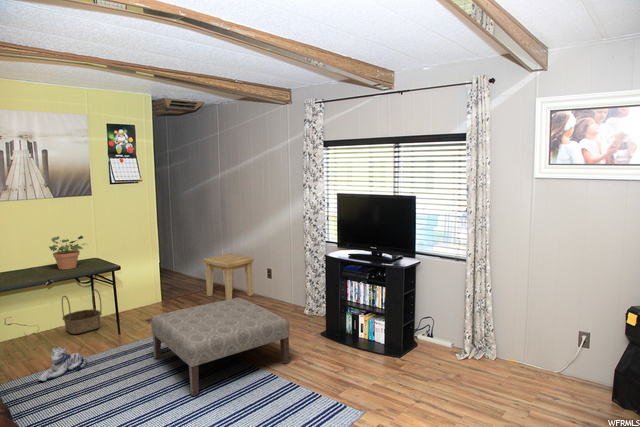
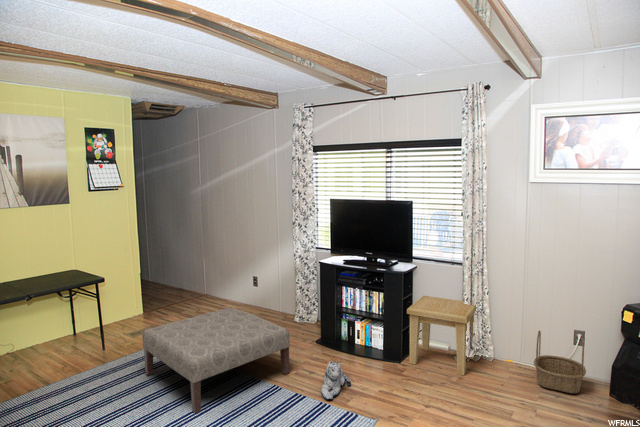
potted plant: present [49,236,83,270] -> none [25,246,69,283]
side table: present [203,254,254,300] -> present [407,296,476,375]
basket: present [62,289,102,334] -> present [534,331,586,394]
plush toy: present [39,347,87,381] -> present [321,362,351,399]

